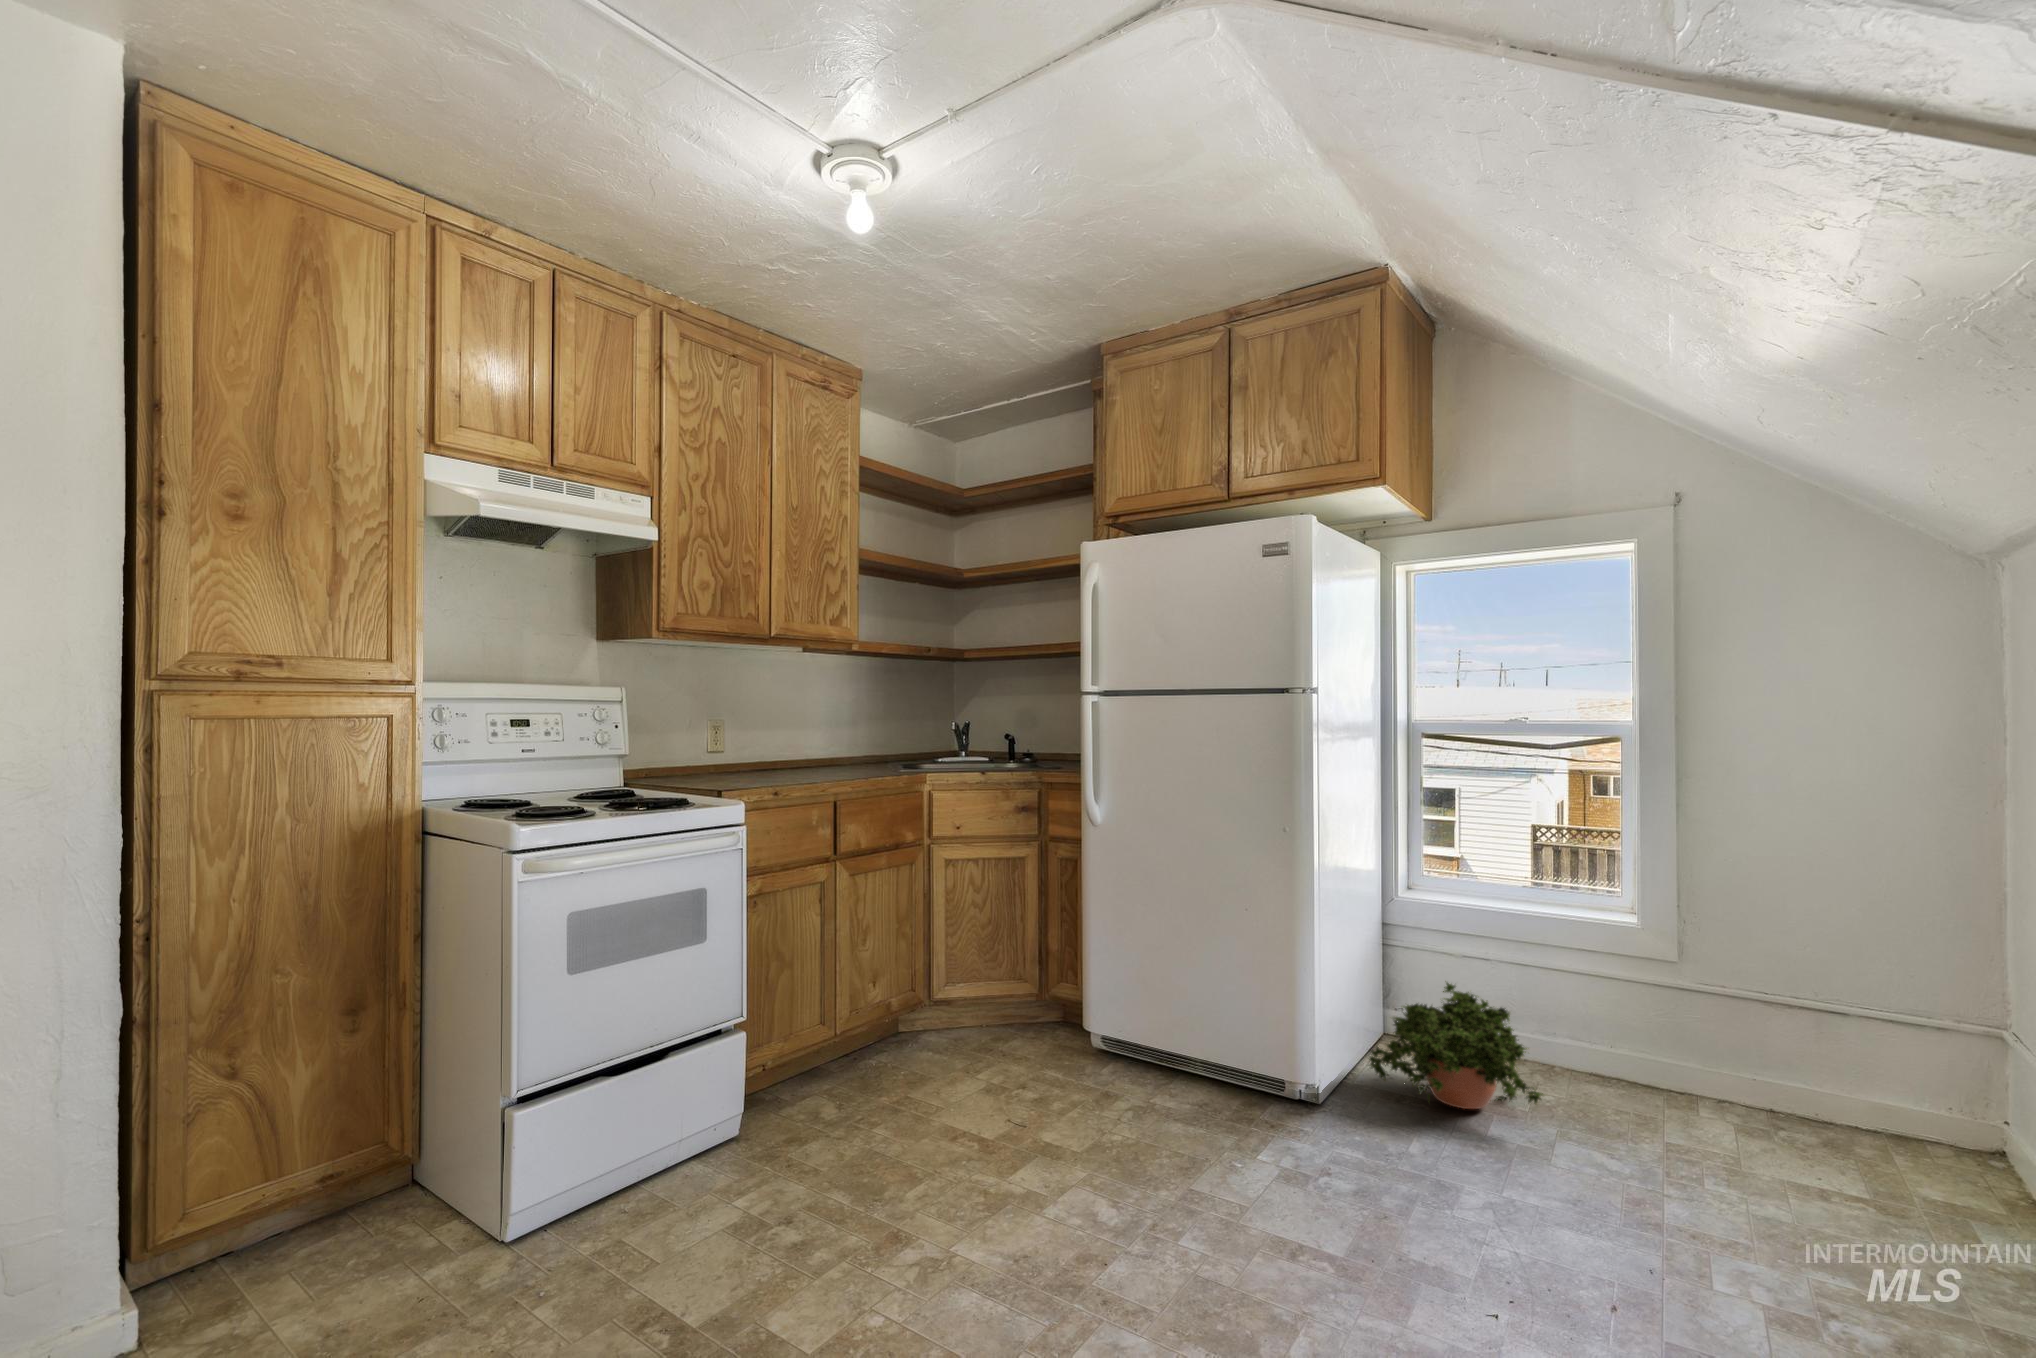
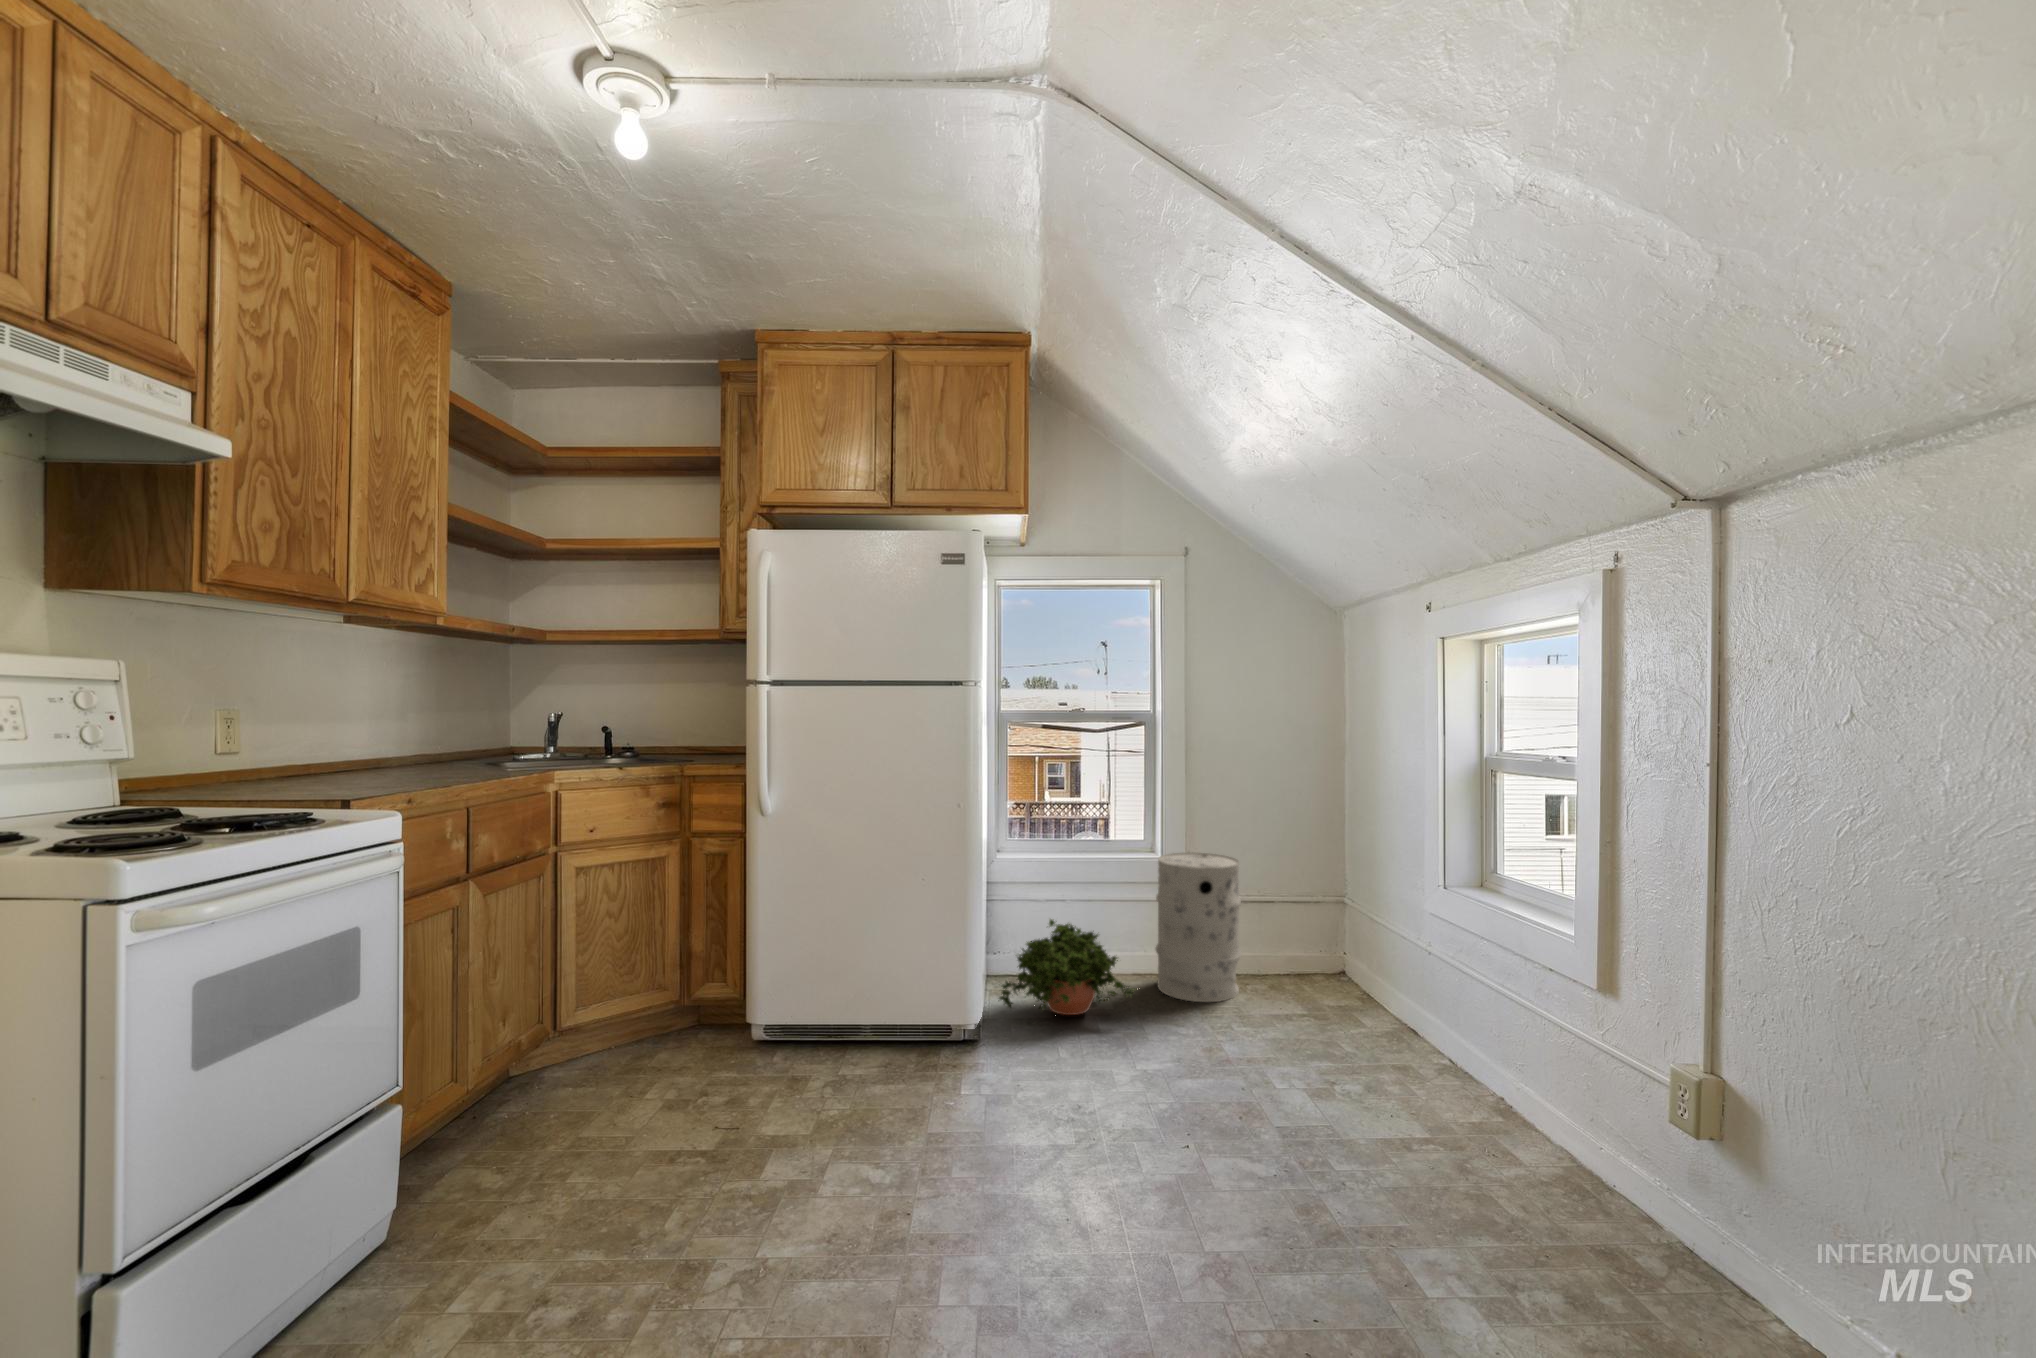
trash can: none [1610,923,1756,1145] -> present [1155,853,1241,1002]

